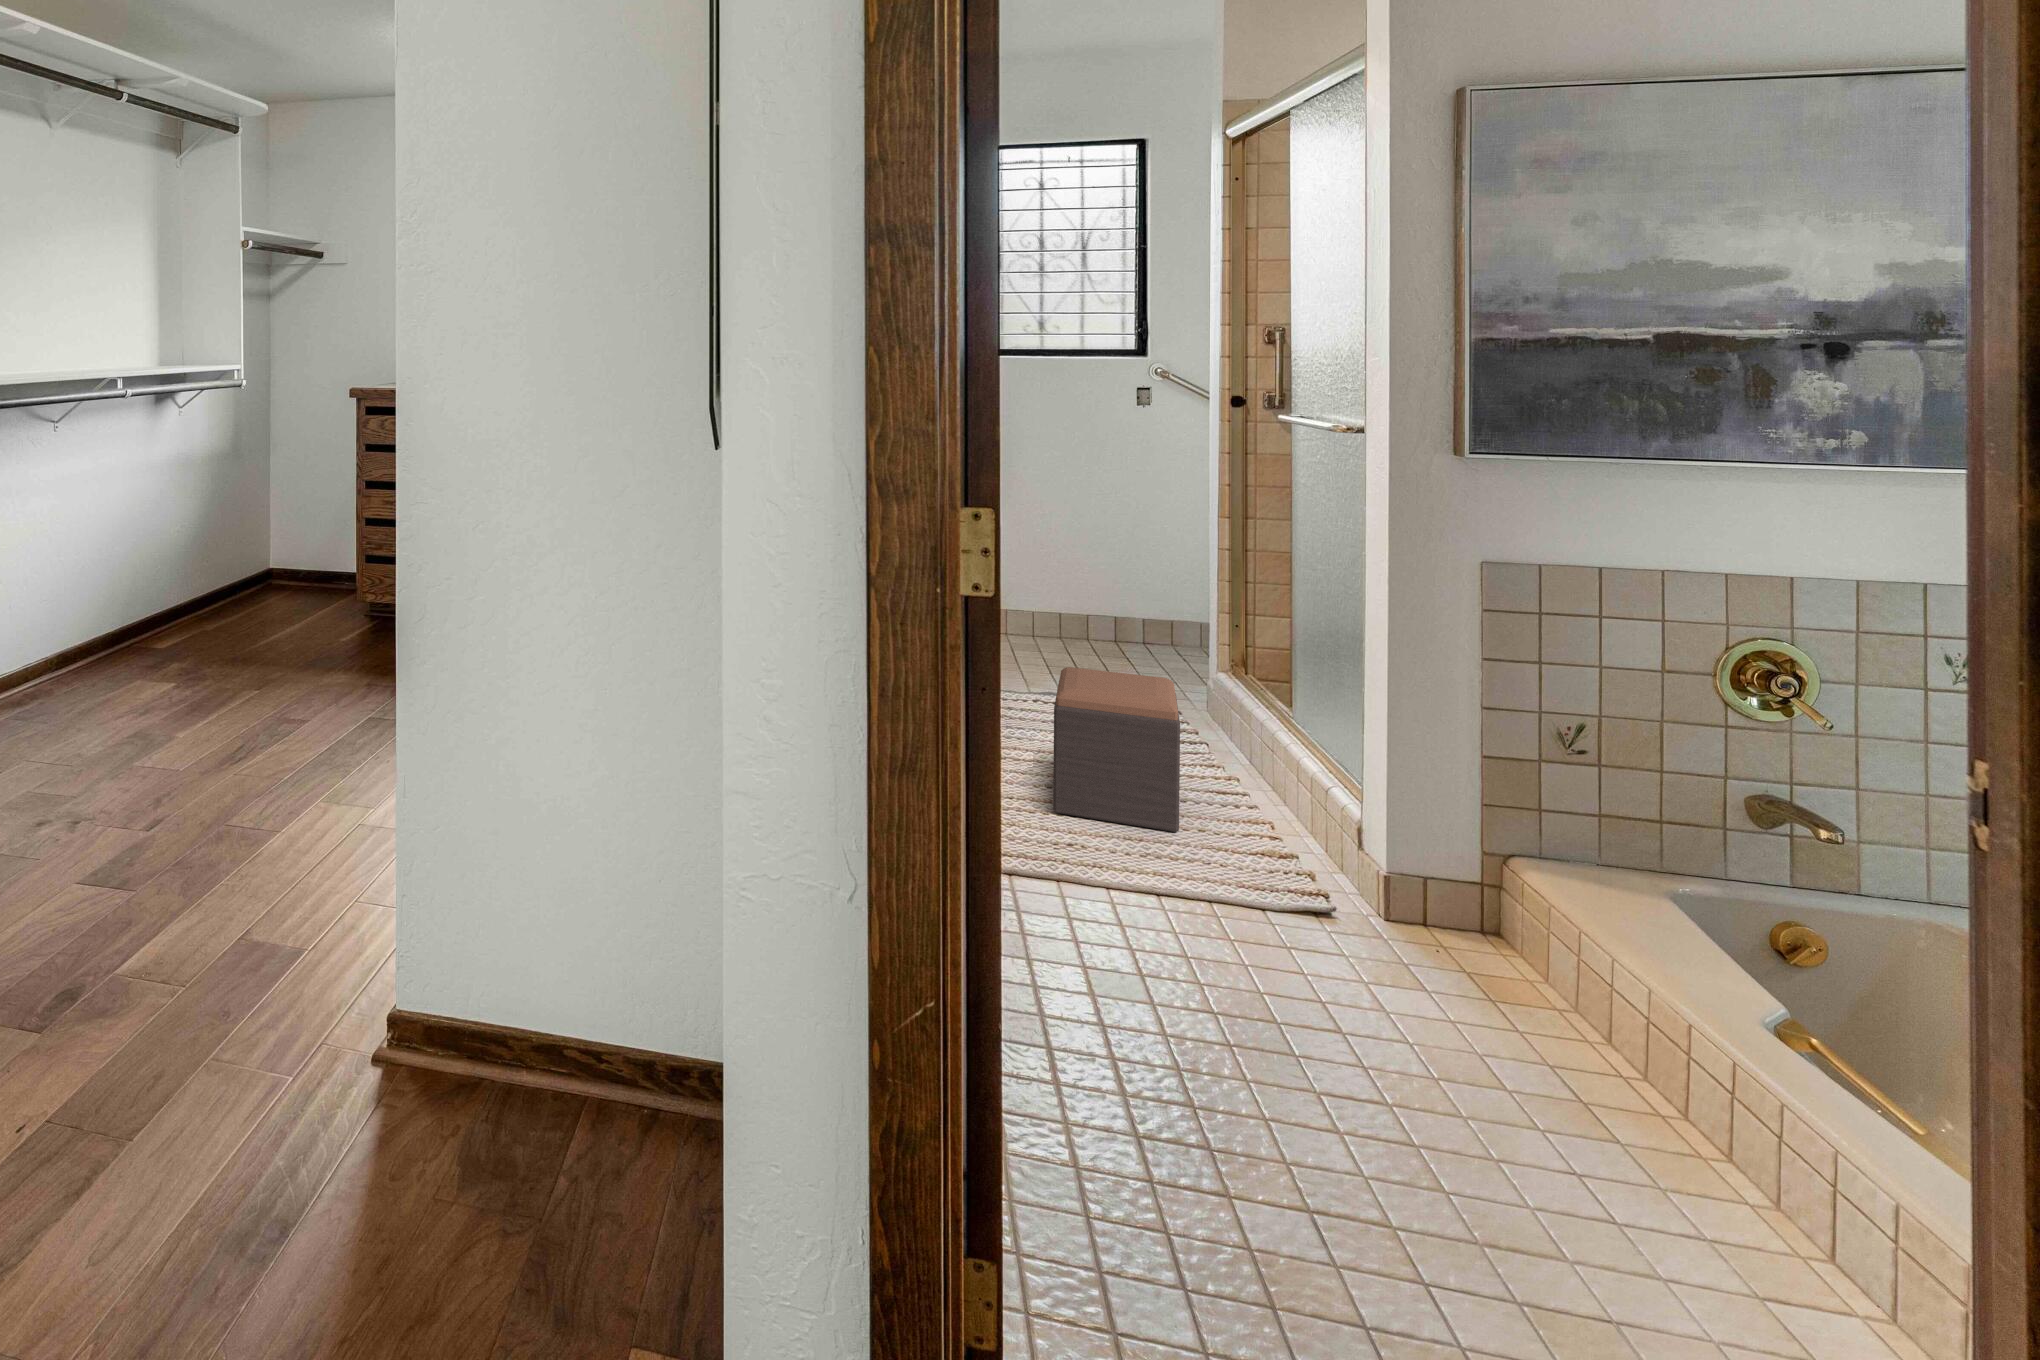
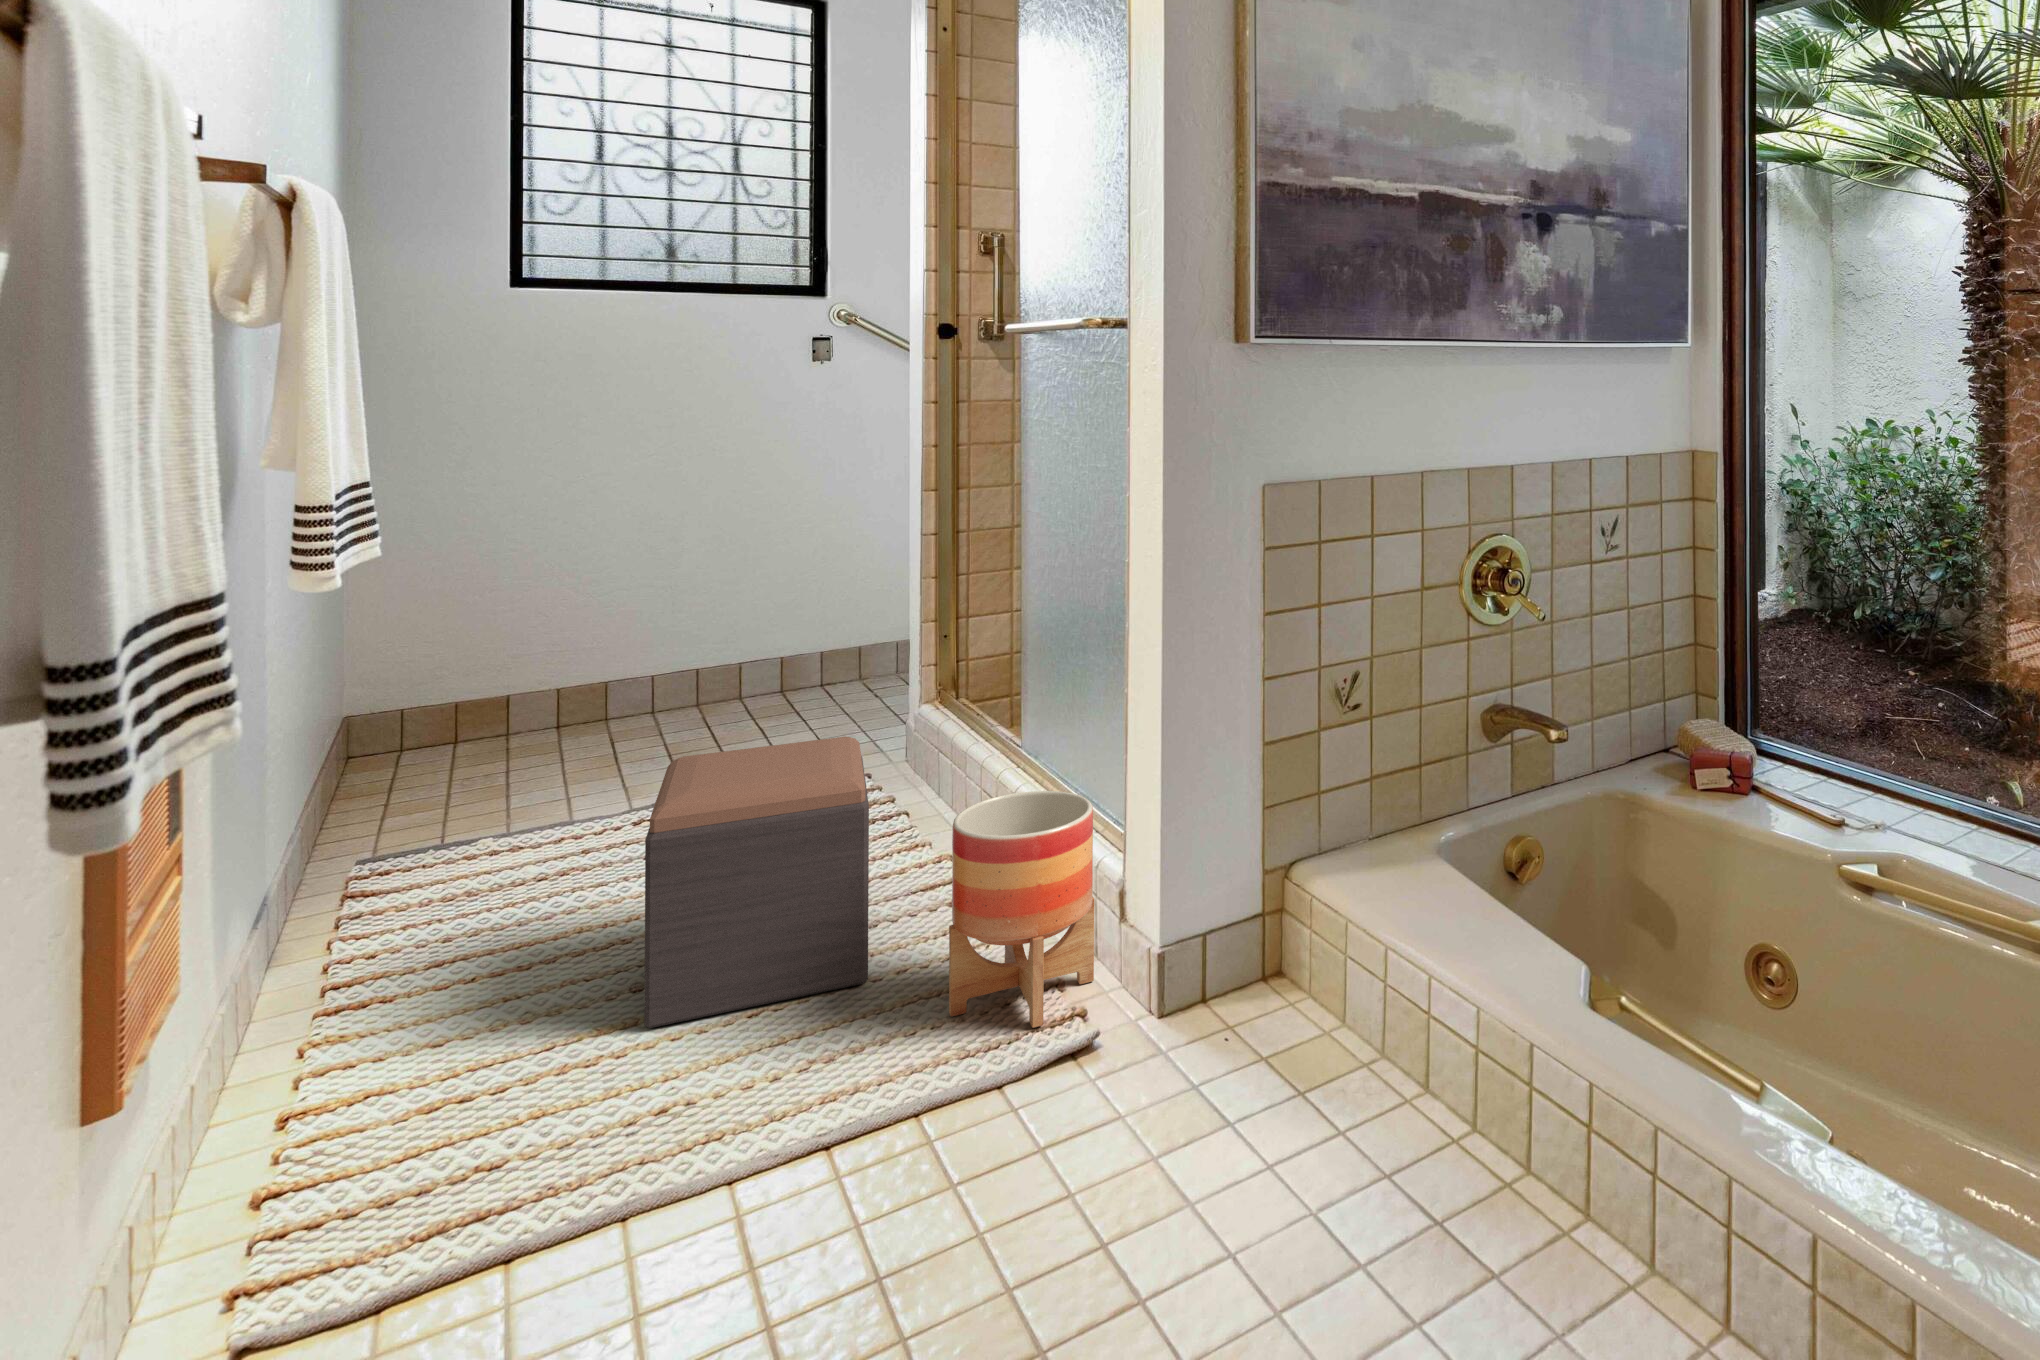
planter: none [1231,740,1337,895] -> present [949,791,1094,1028]

